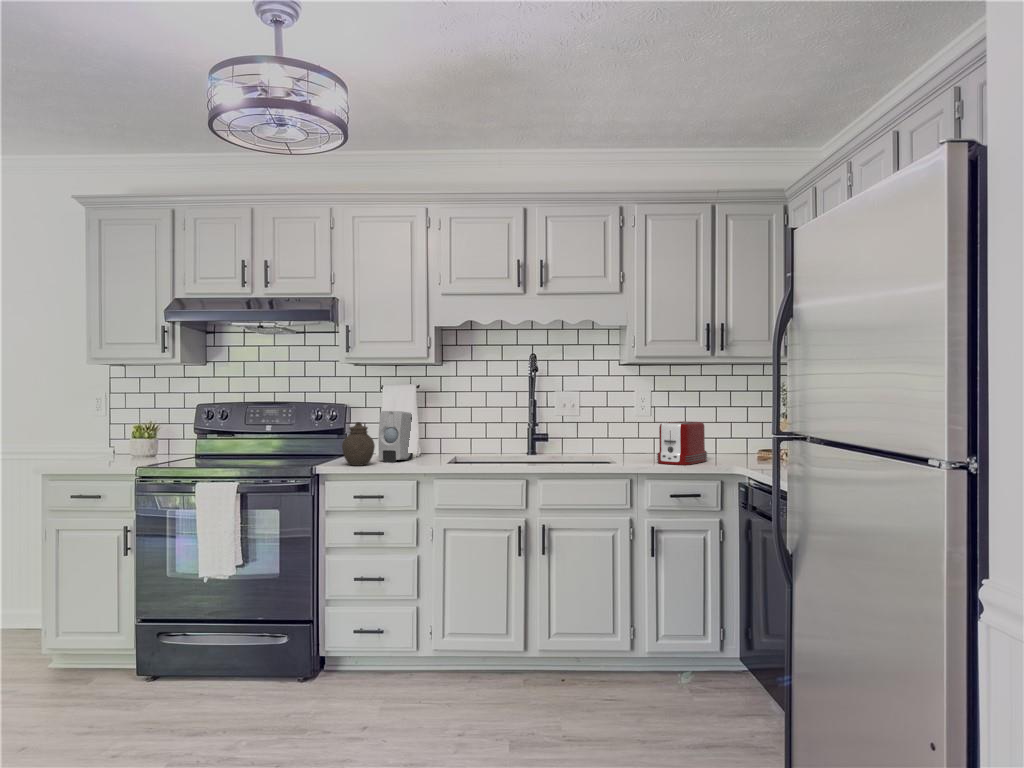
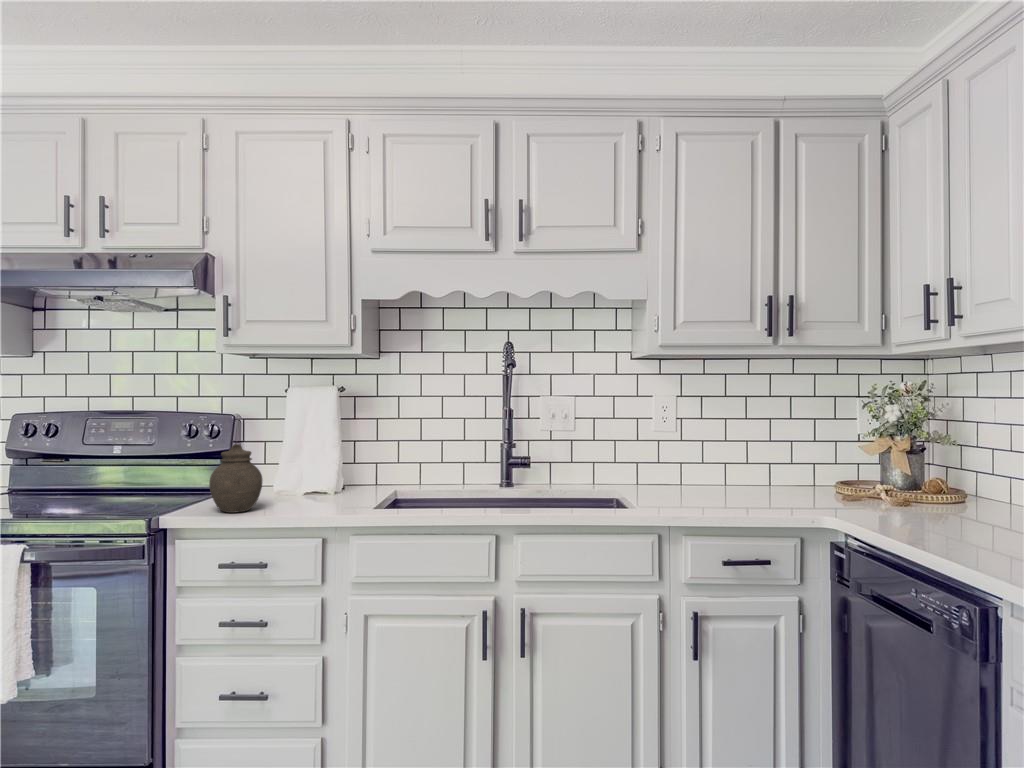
soap dispenser: present [378,411,413,462] -> none [275,426,334,503]
toaster: present [657,422,707,465] -> none [691,440,762,508]

